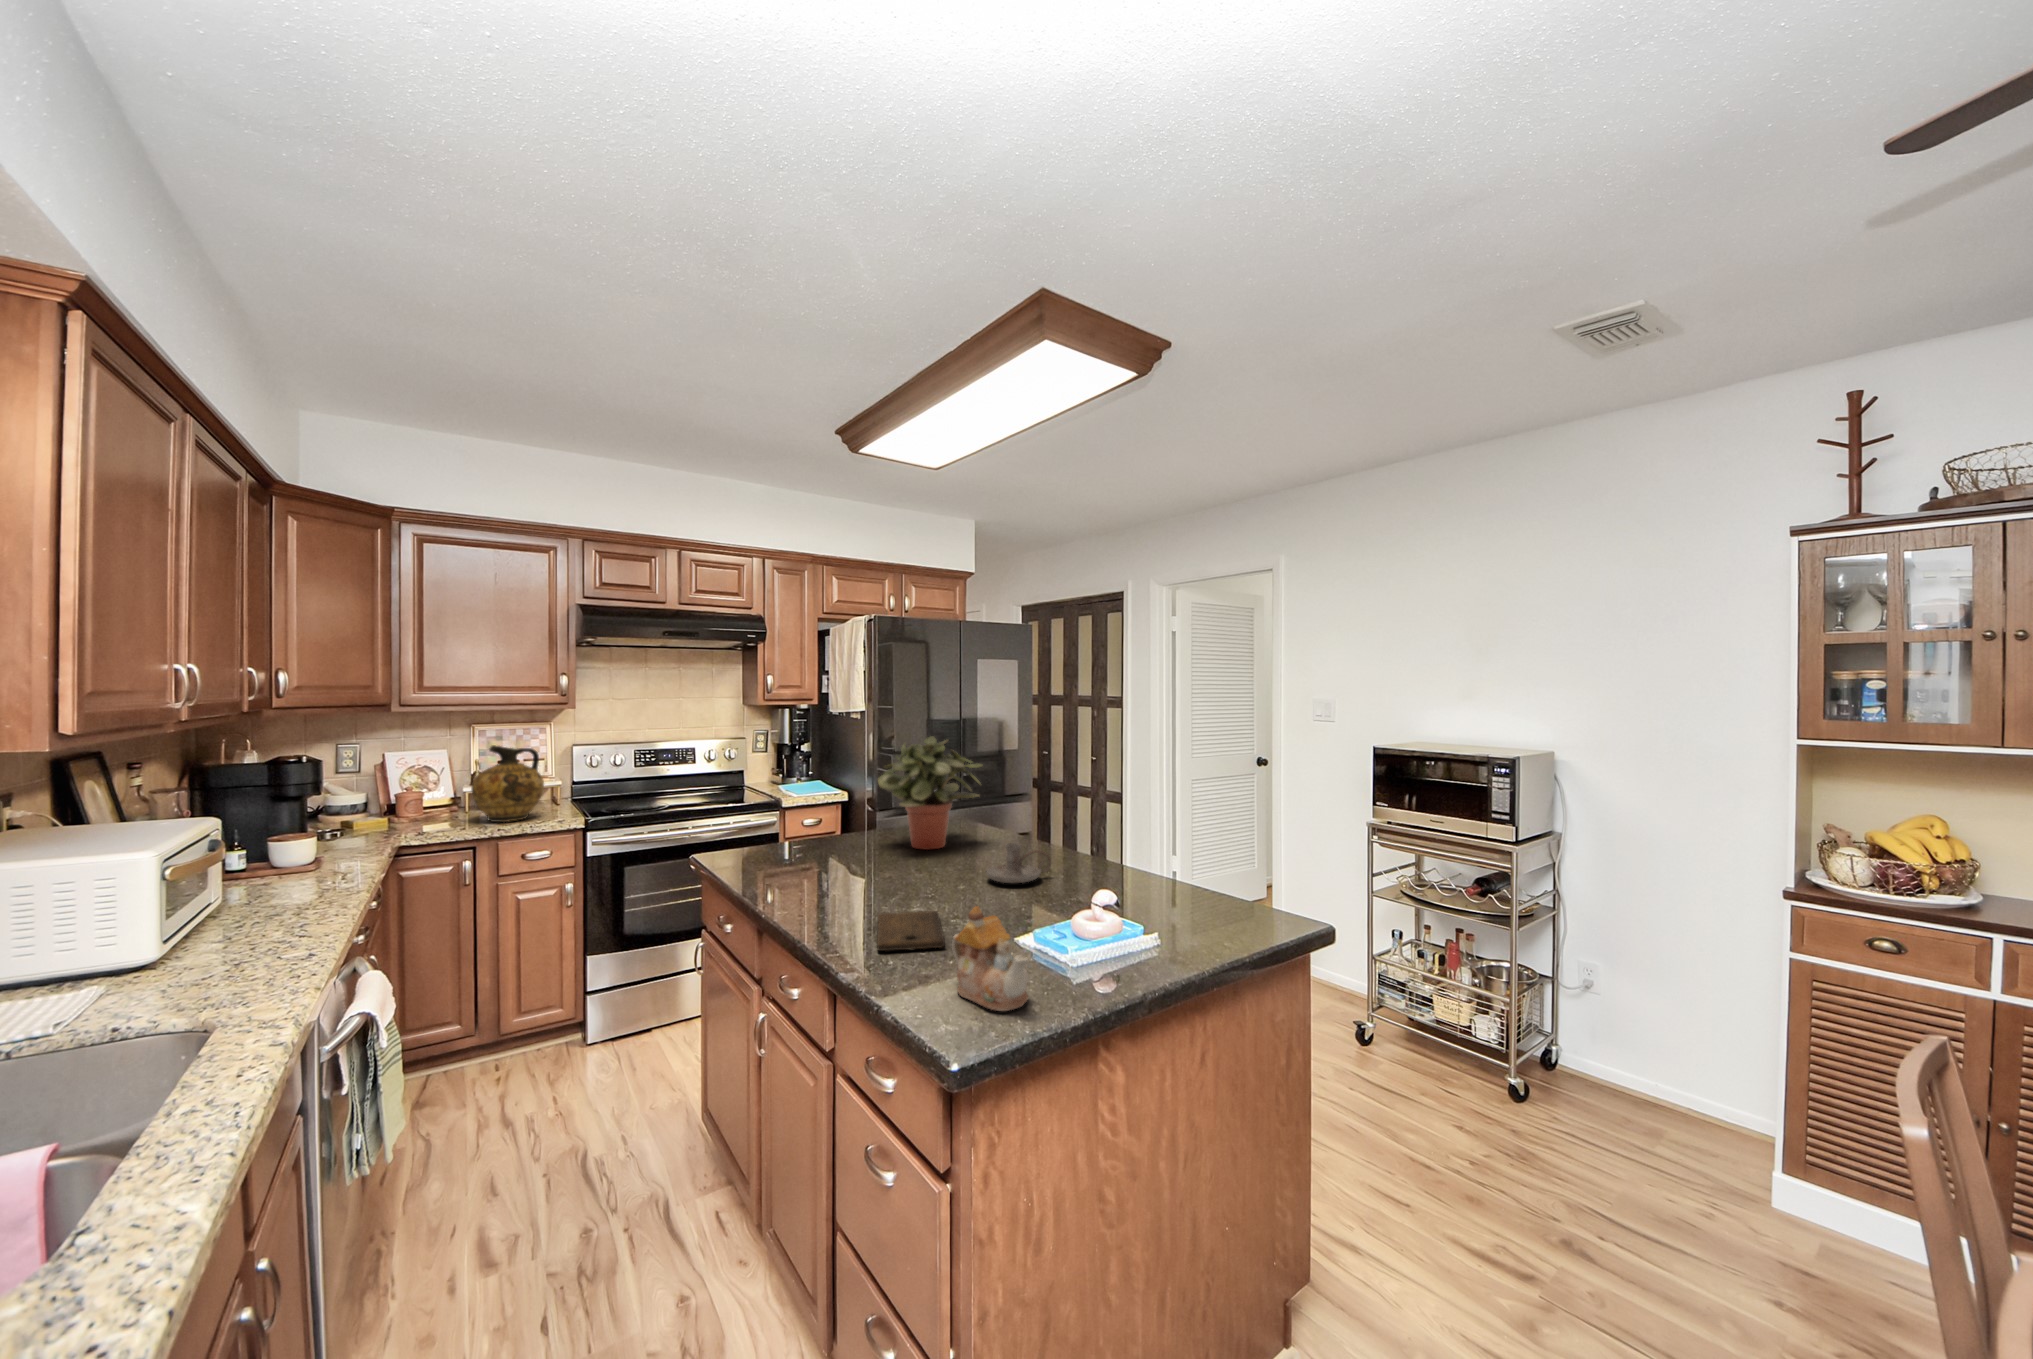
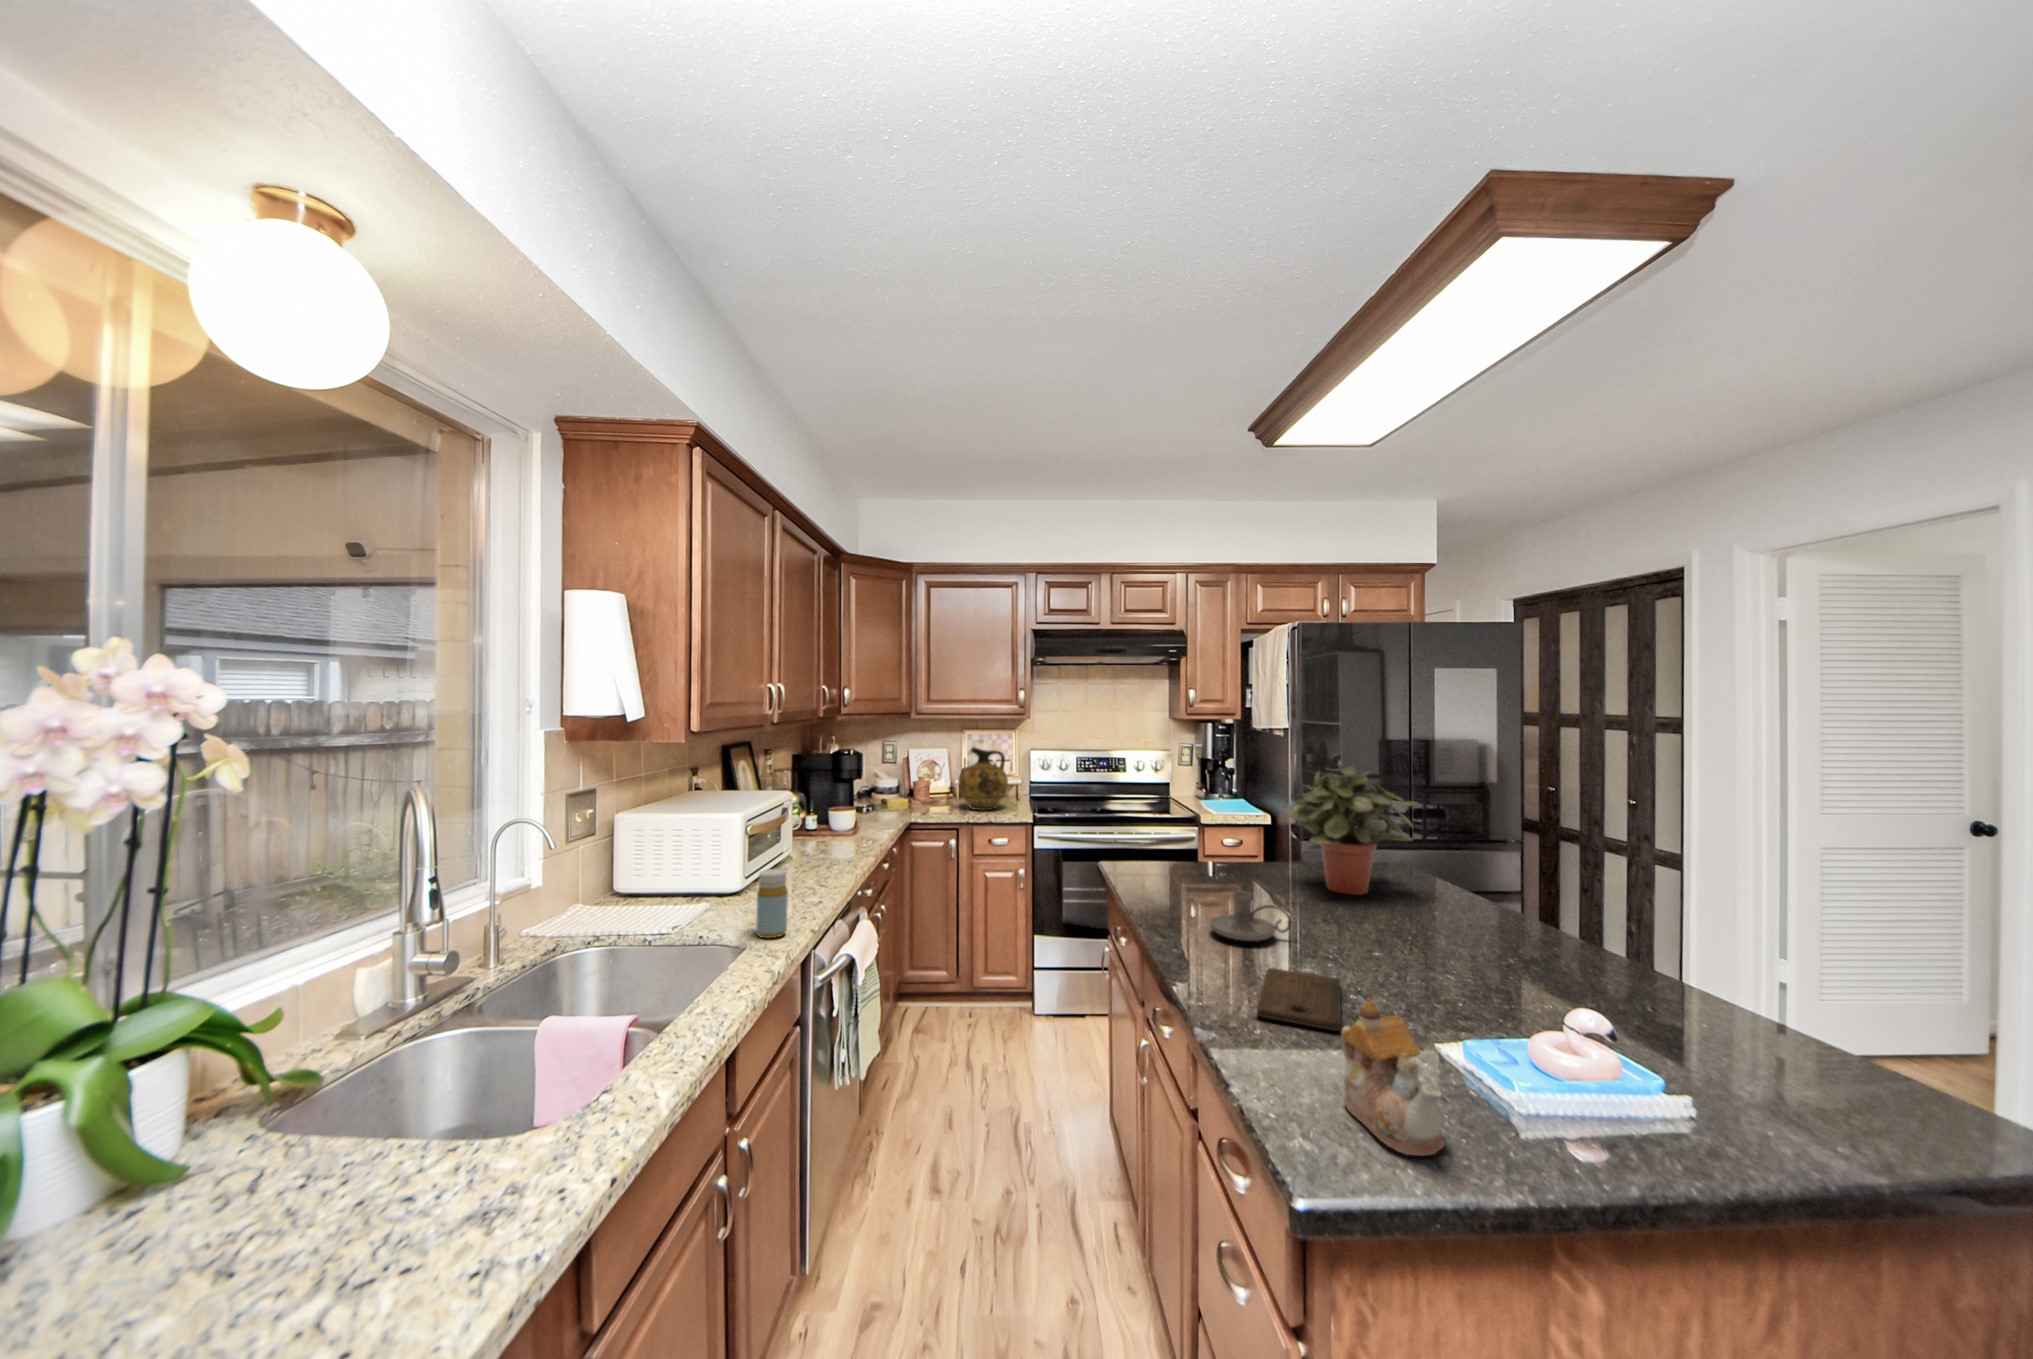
candle holder: present [986,843,1051,883] -> present [1210,891,1292,941]
bottle: none [209,911,264,1007] -> present [756,869,788,938]

